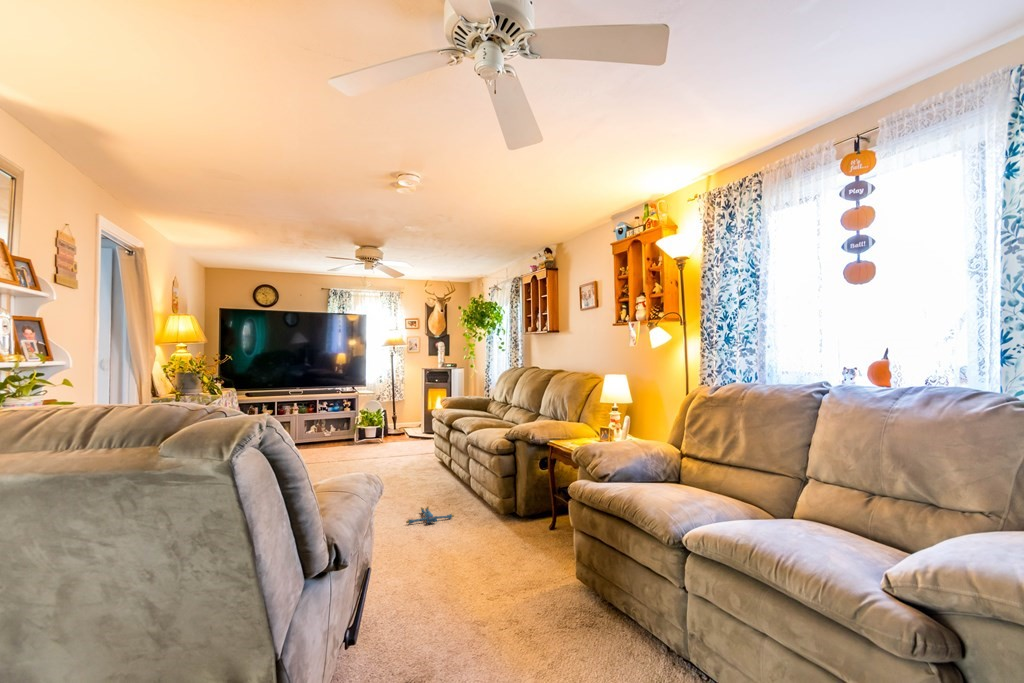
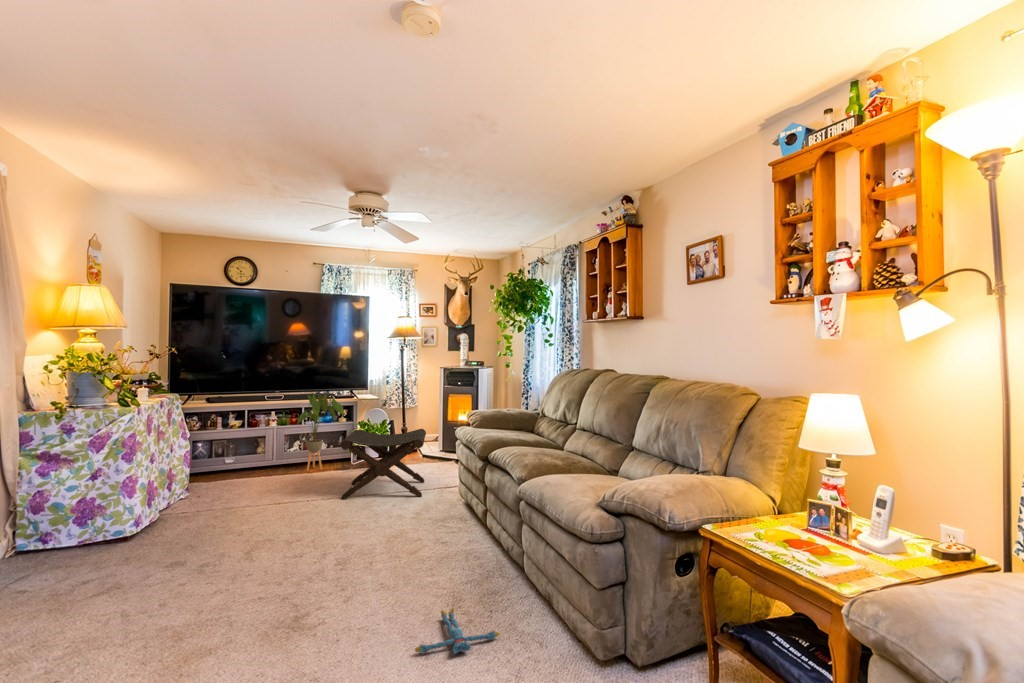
house plant: none [314,389,349,447] -> present [298,395,344,471]
footstool: none [350,413,412,462] -> present [341,429,426,499]

